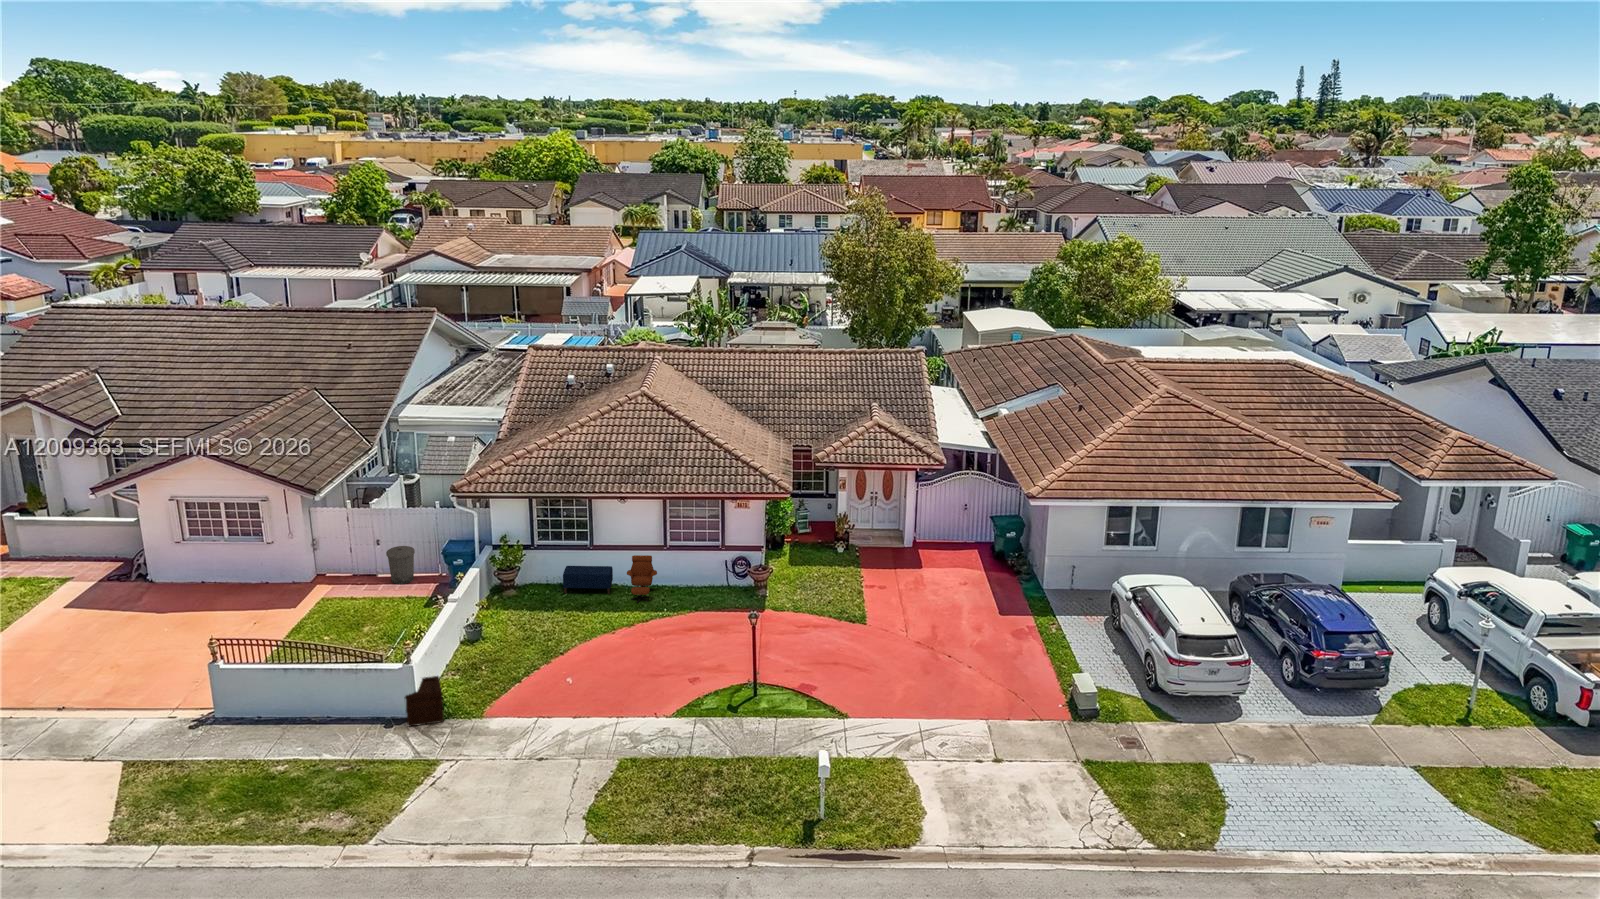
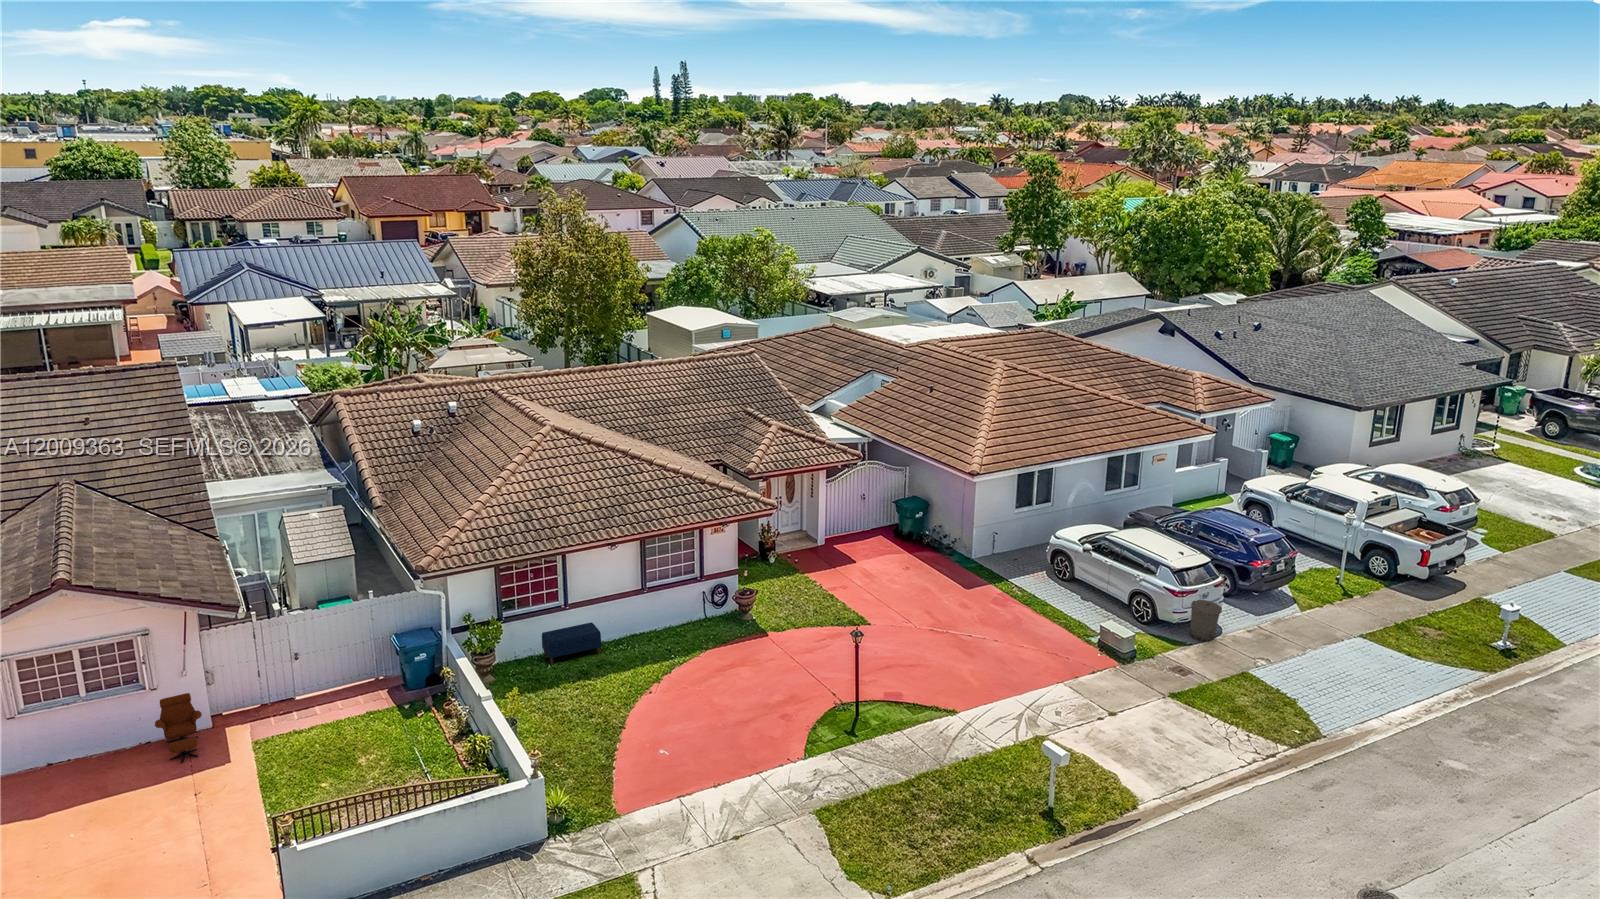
trash can: present [386,546,415,584] -> present [1190,600,1222,641]
lounge chair: present [627,555,657,603] -> present [155,693,202,763]
wooden crate: present [404,676,444,727] -> none [520,798,584,871]

